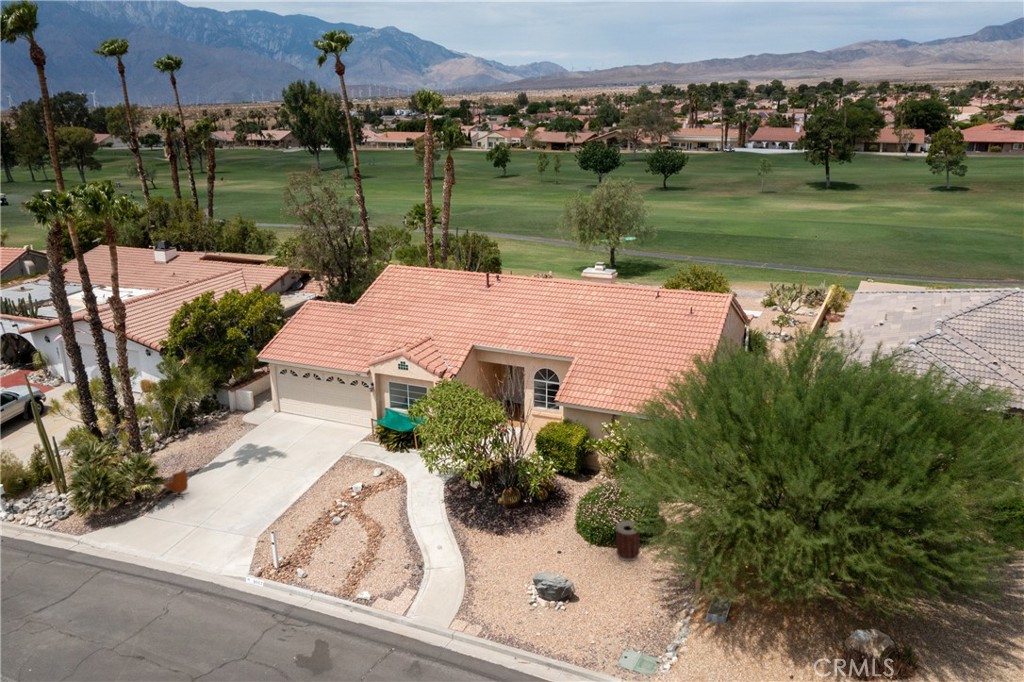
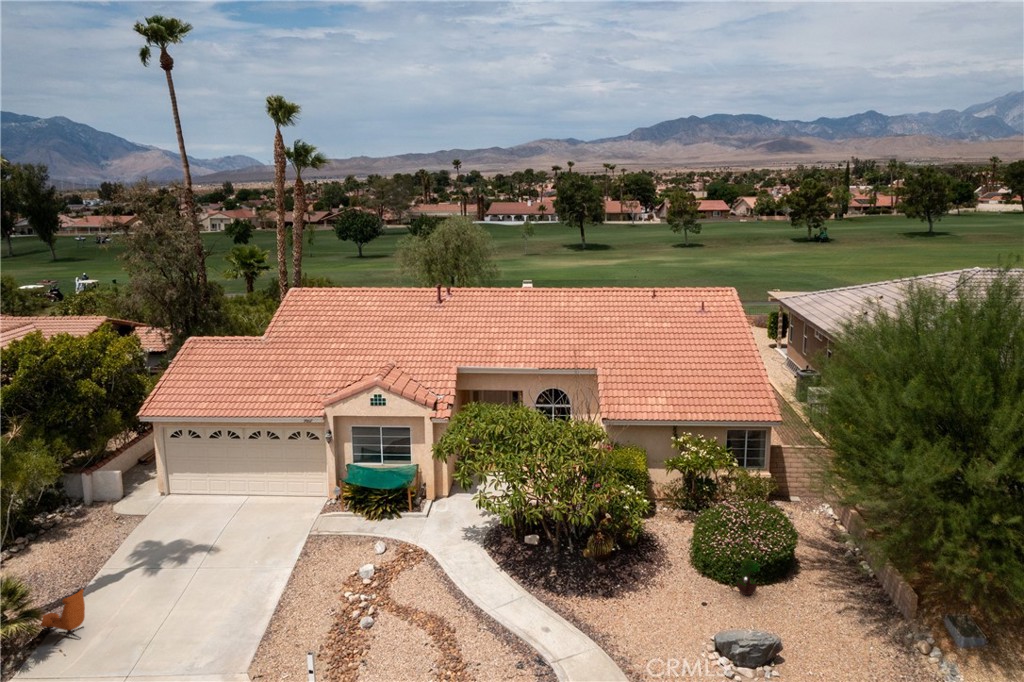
trash can: present [616,521,639,561] -> none [773,544,805,597]
potted tree: none [584,525,603,553] -> present [737,559,760,595]

